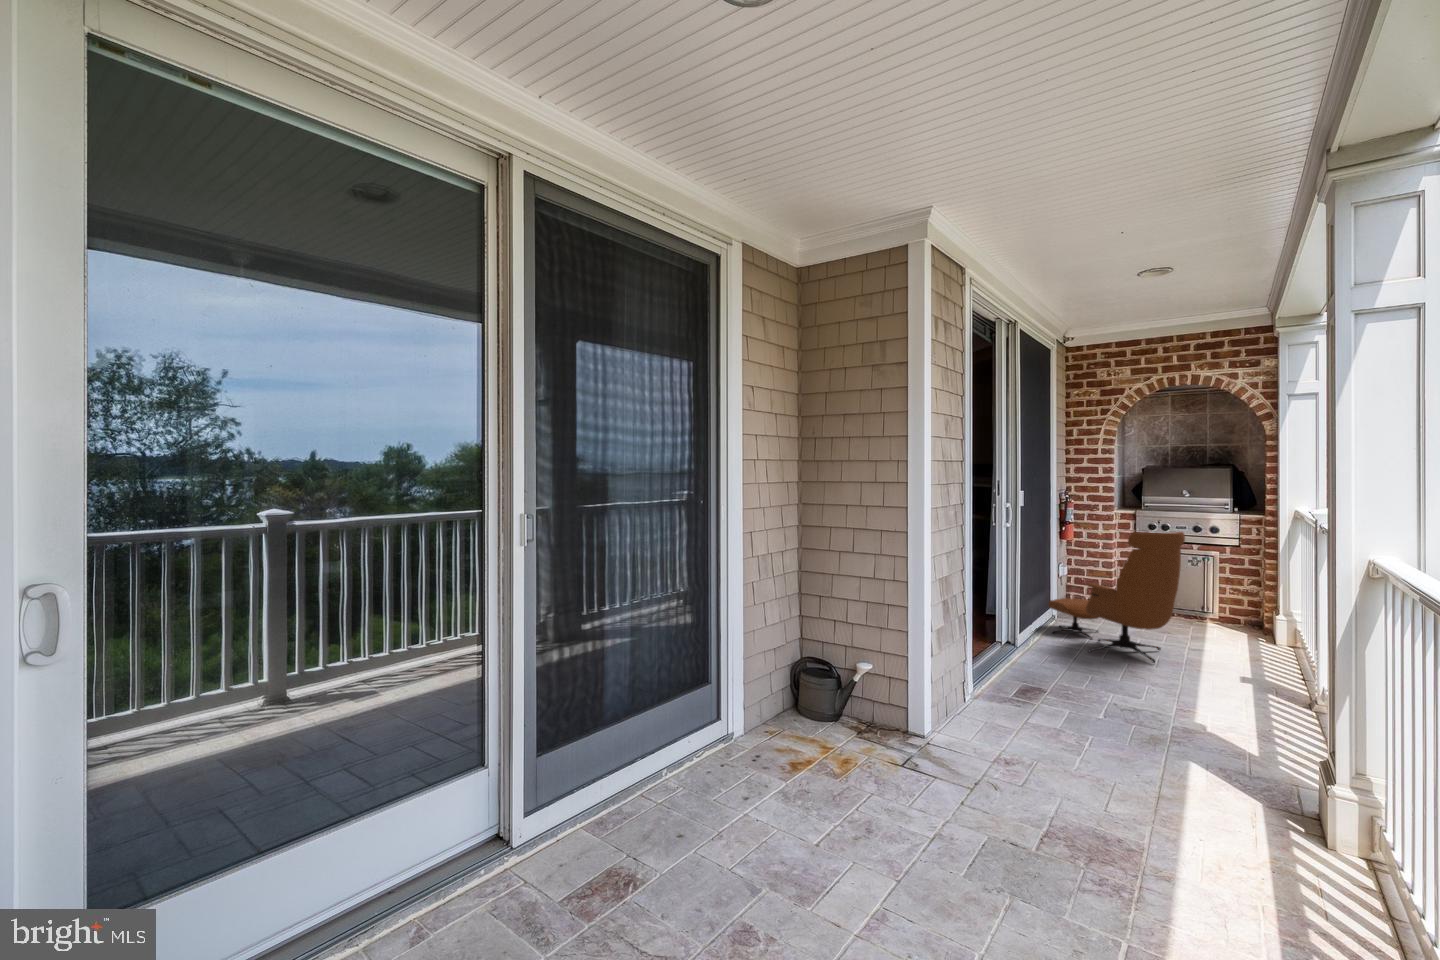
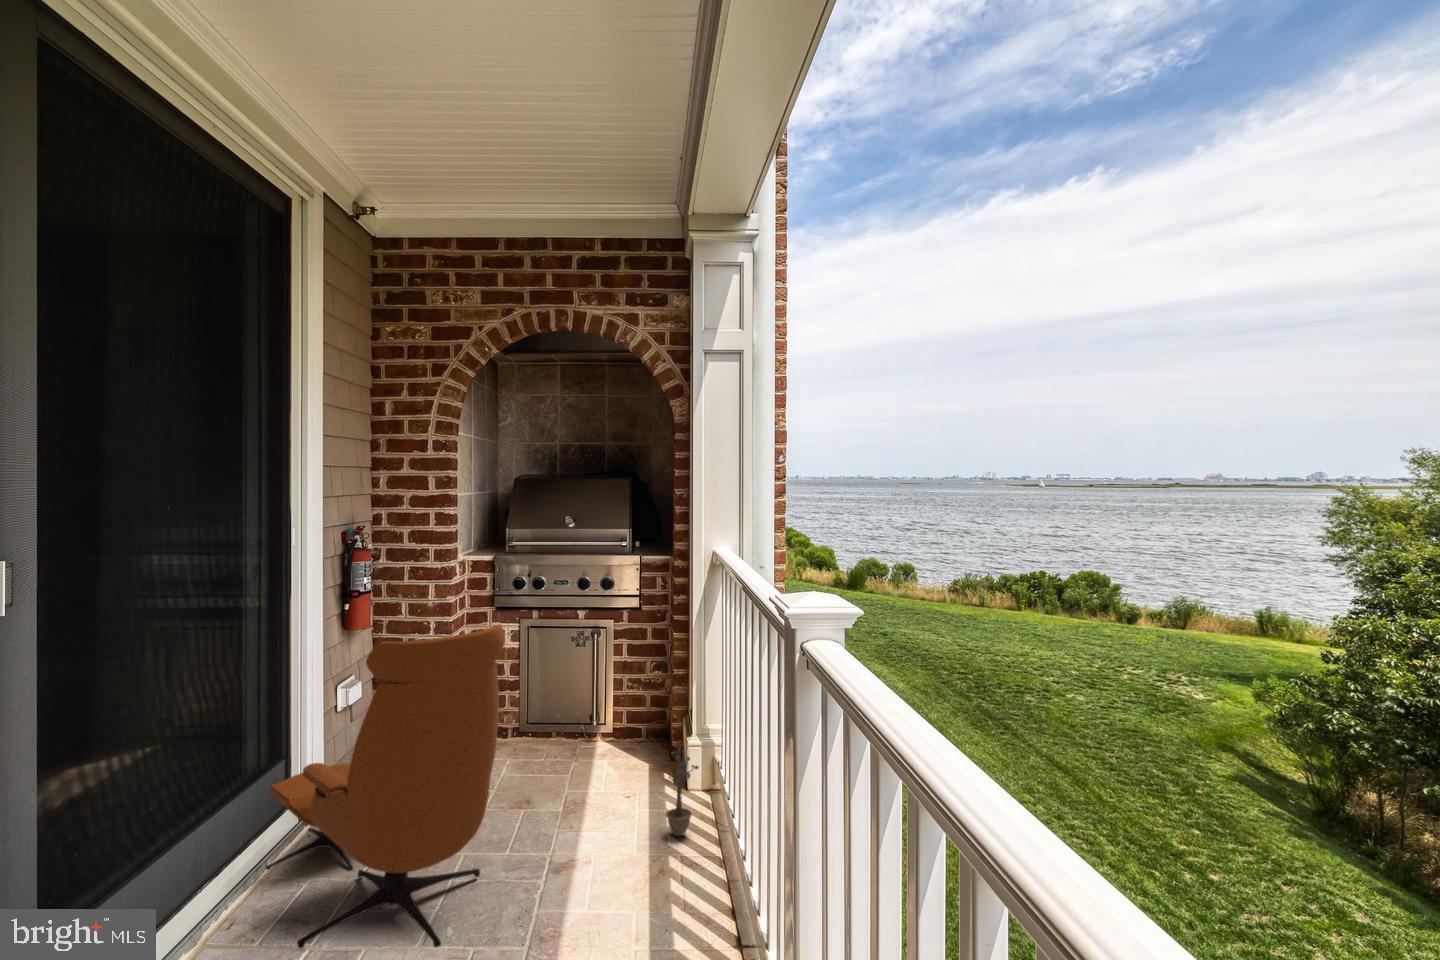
decorative plant: none [1268,609,1291,659] -> present [666,742,698,836]

